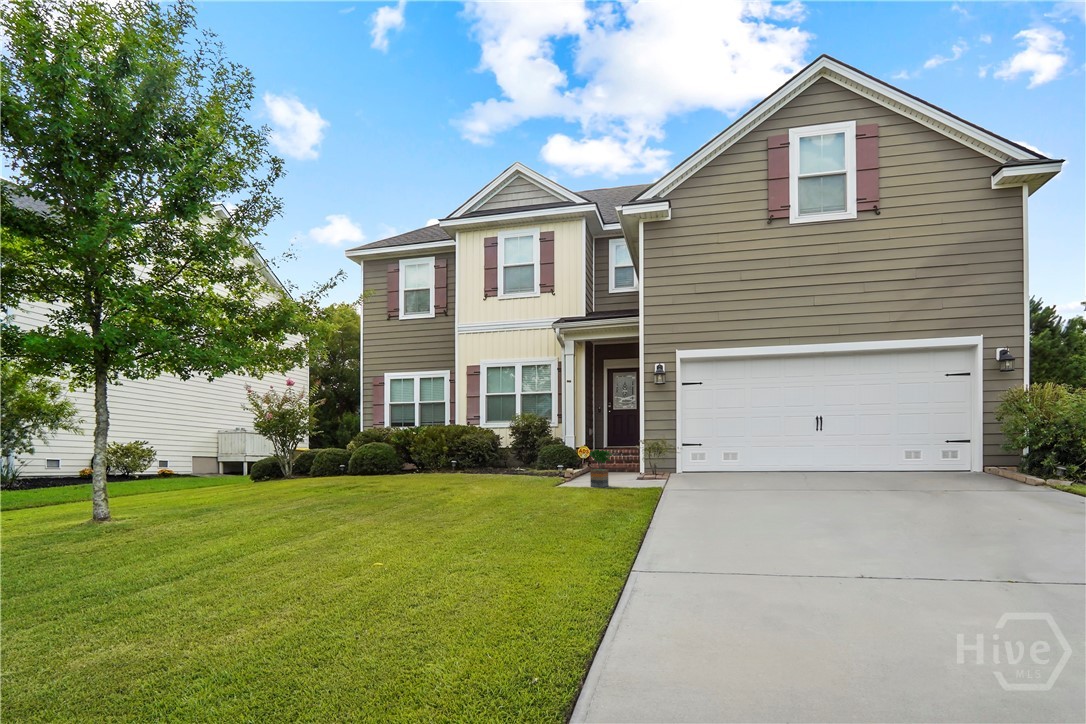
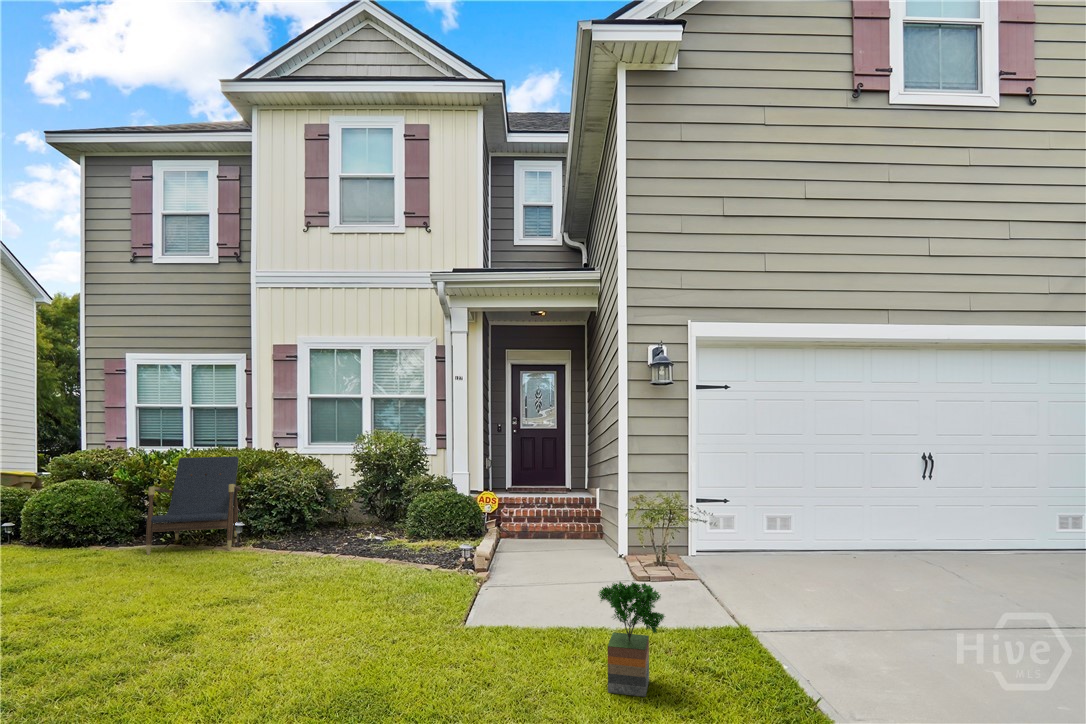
lounge chair: none [414,424,454,467] -> present [146,457,240,555]

